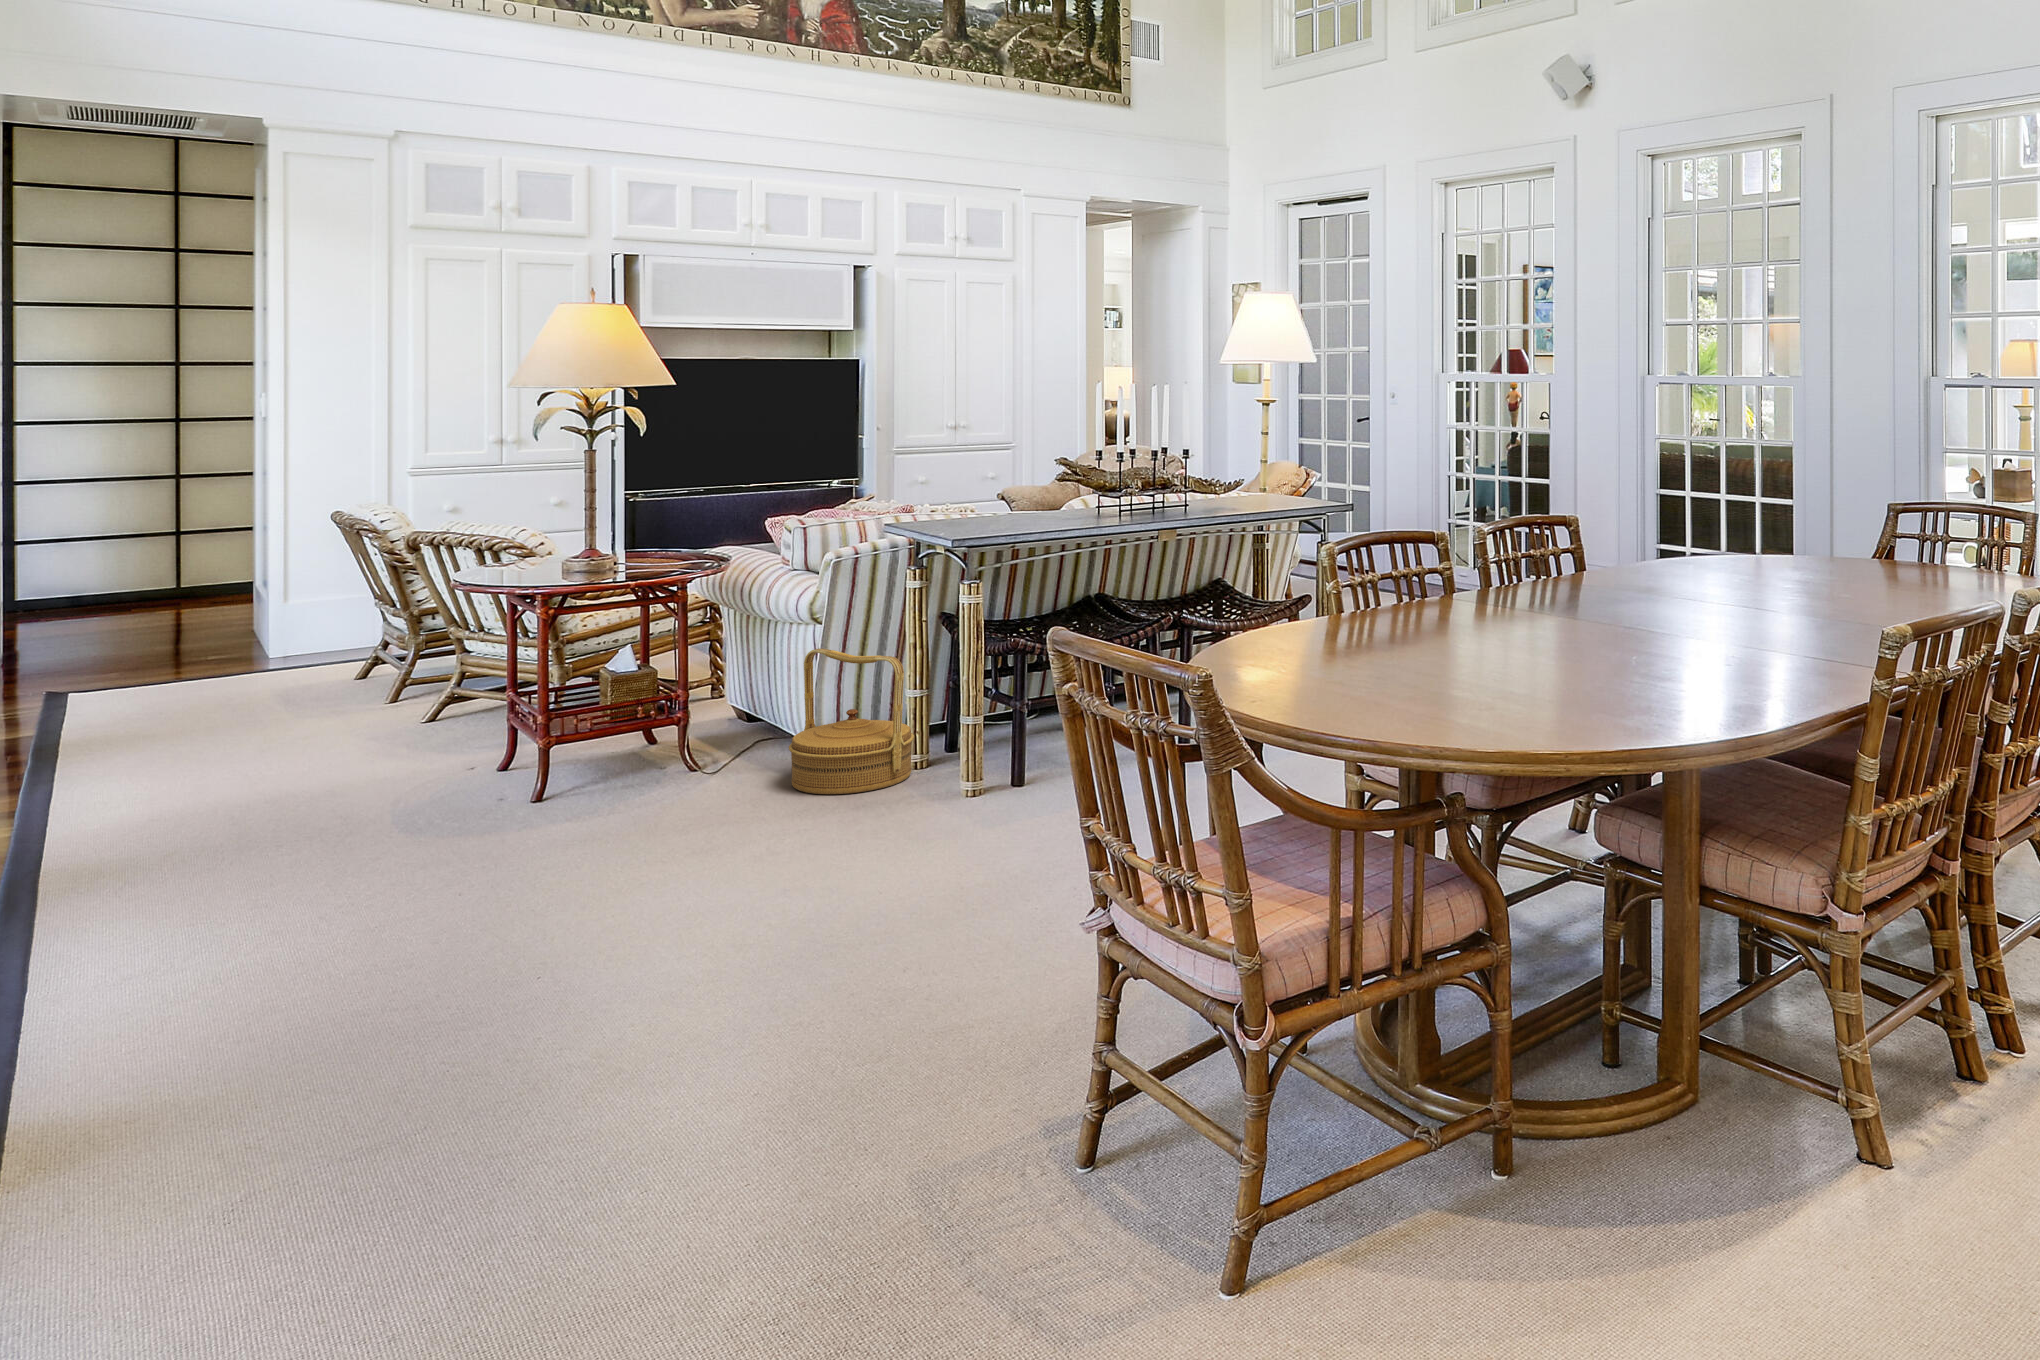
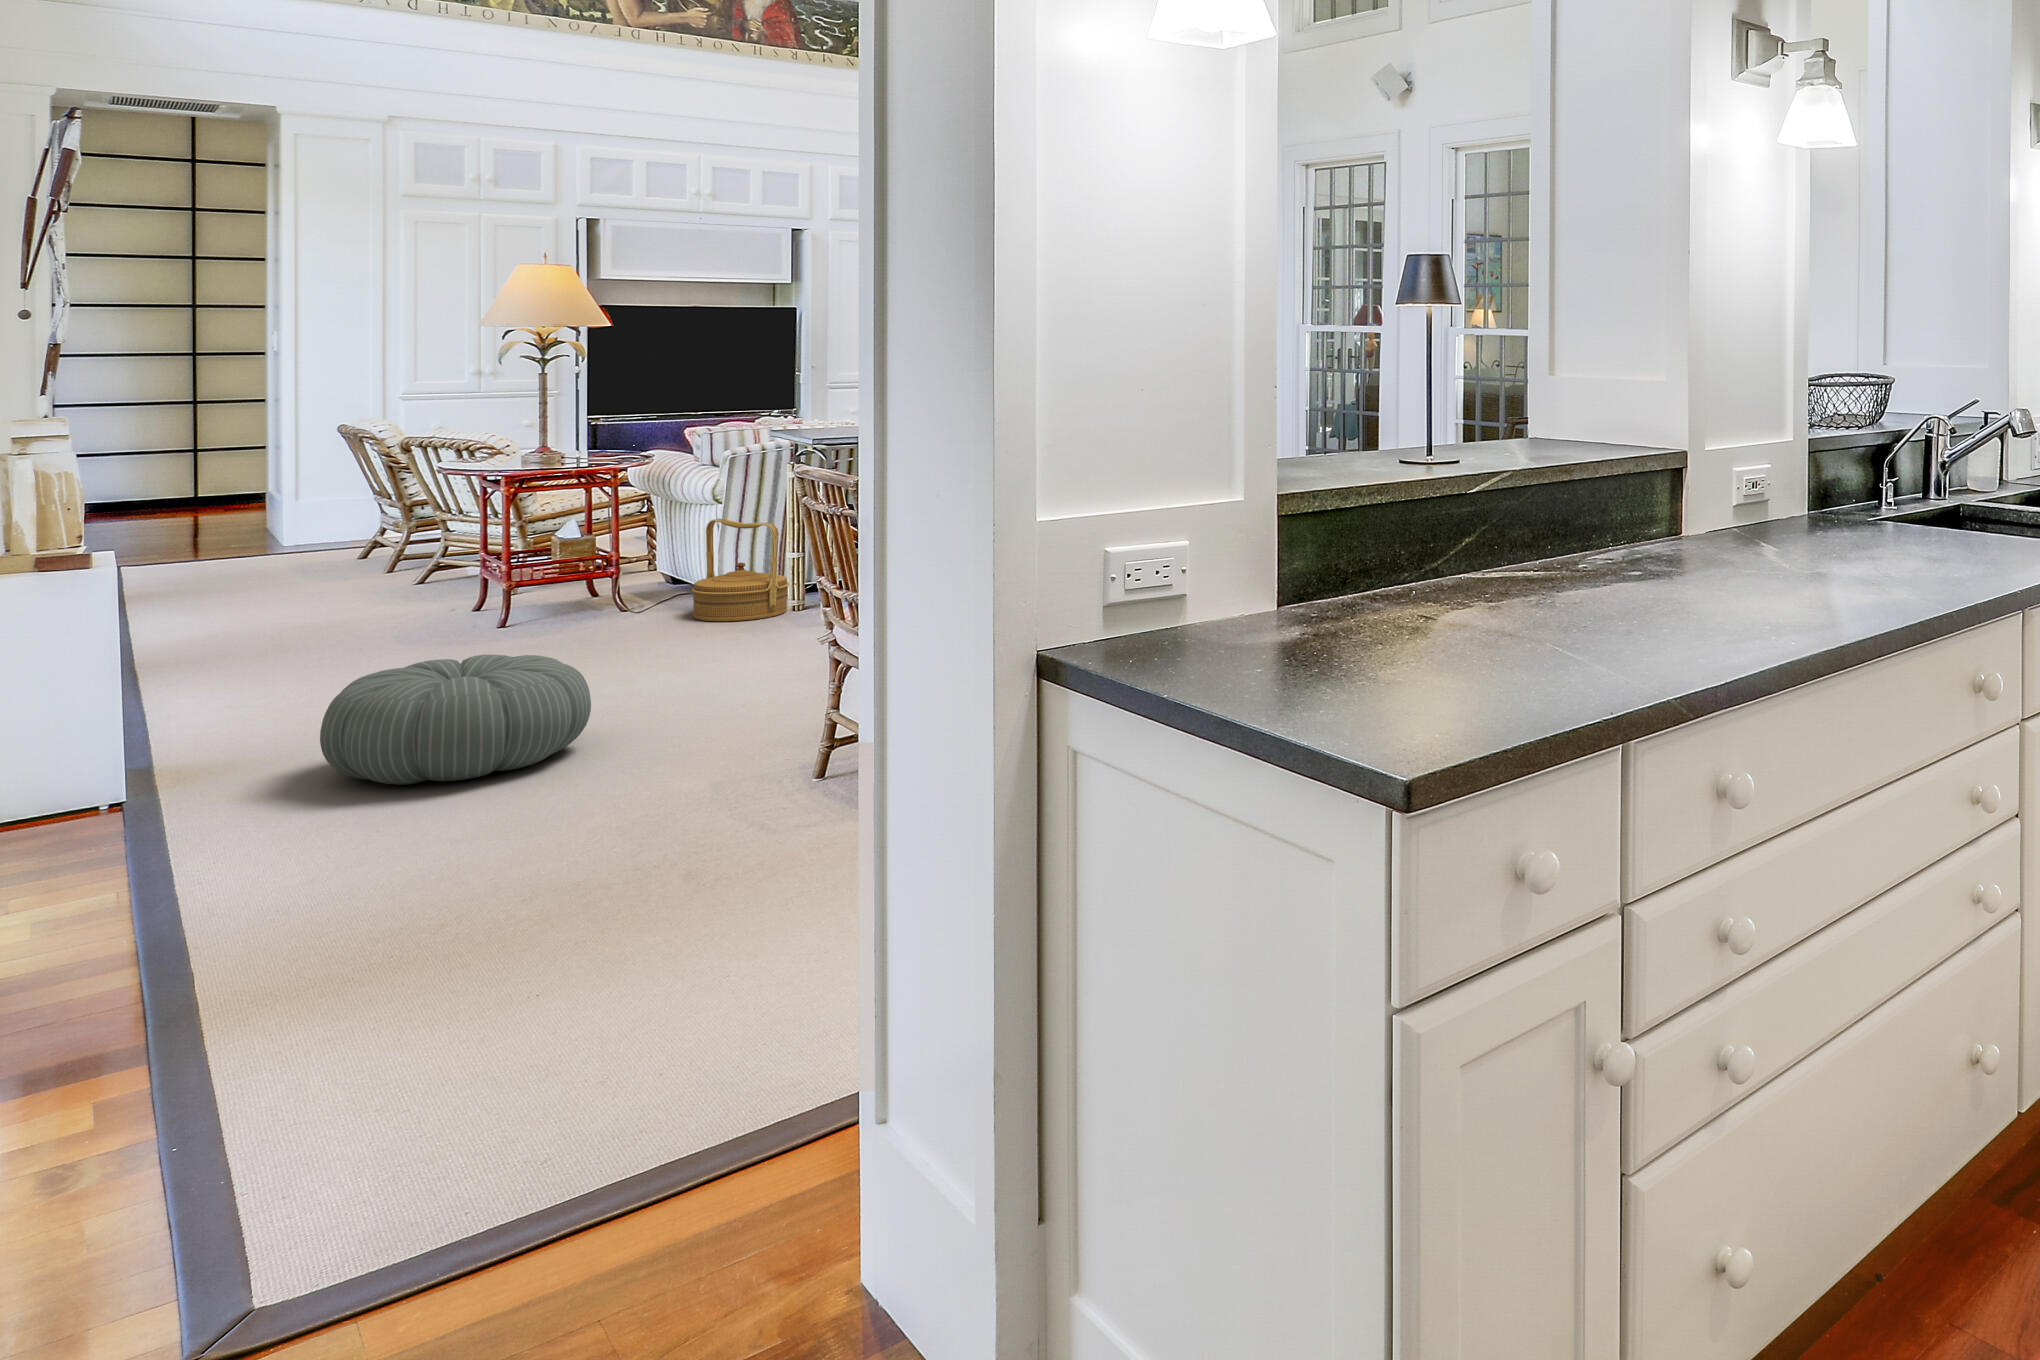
pouf: none [276,946,710,1225] -> present [320,655,591,785]

